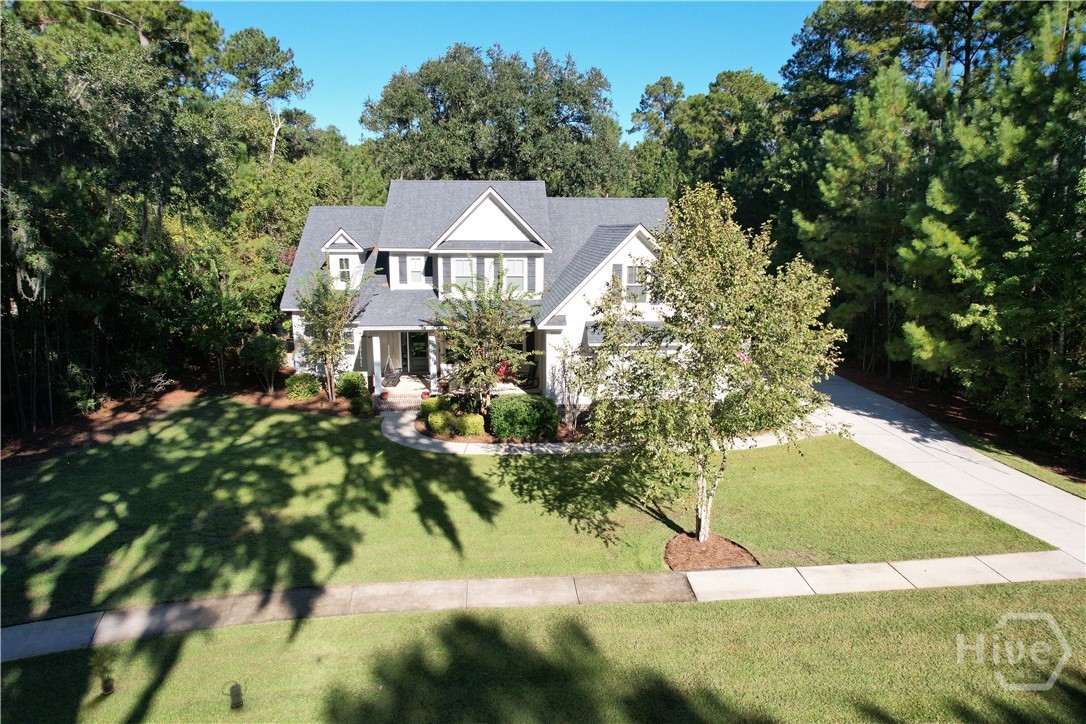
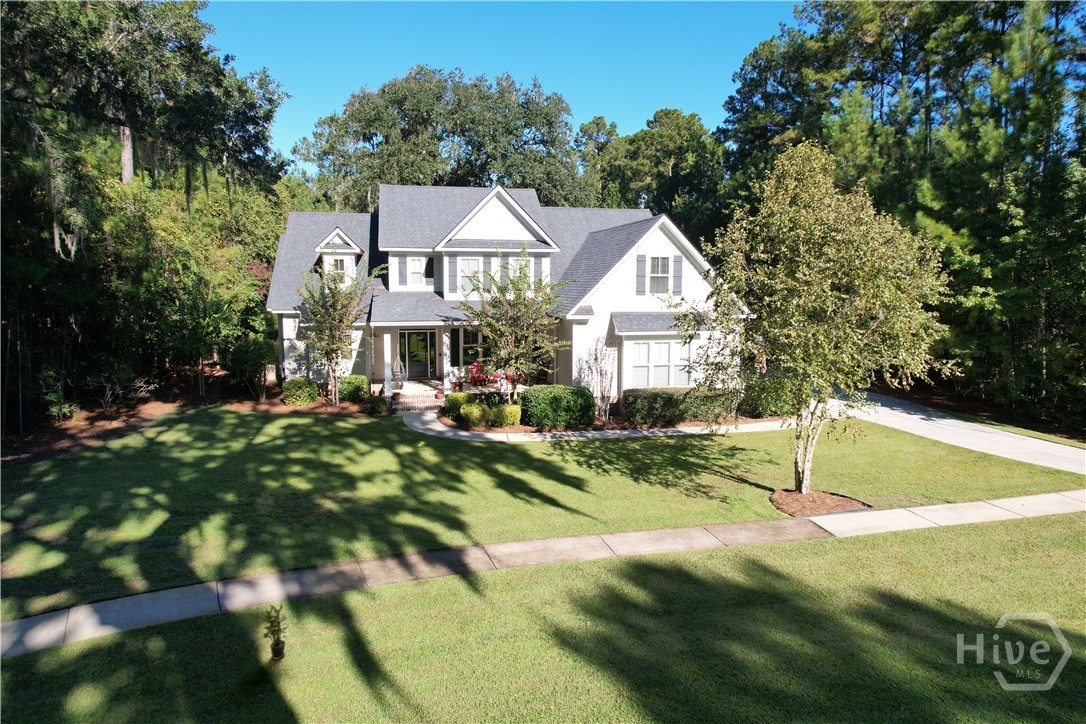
watering can: present [227,682,247,707] -> none [429,624,451,657]

